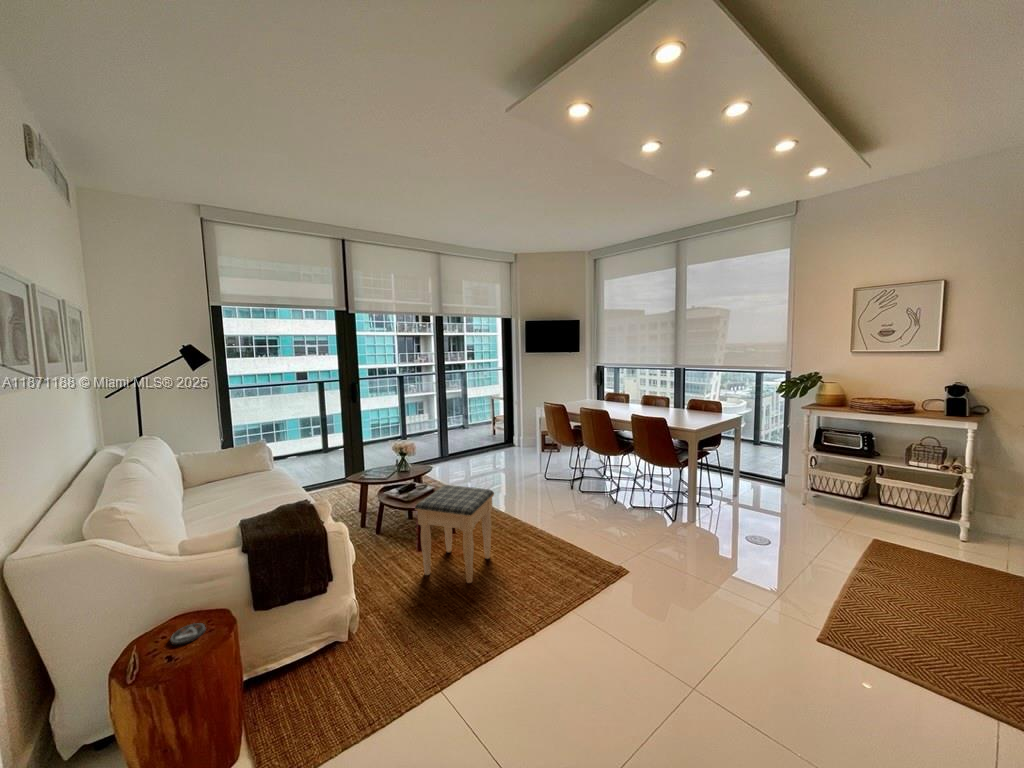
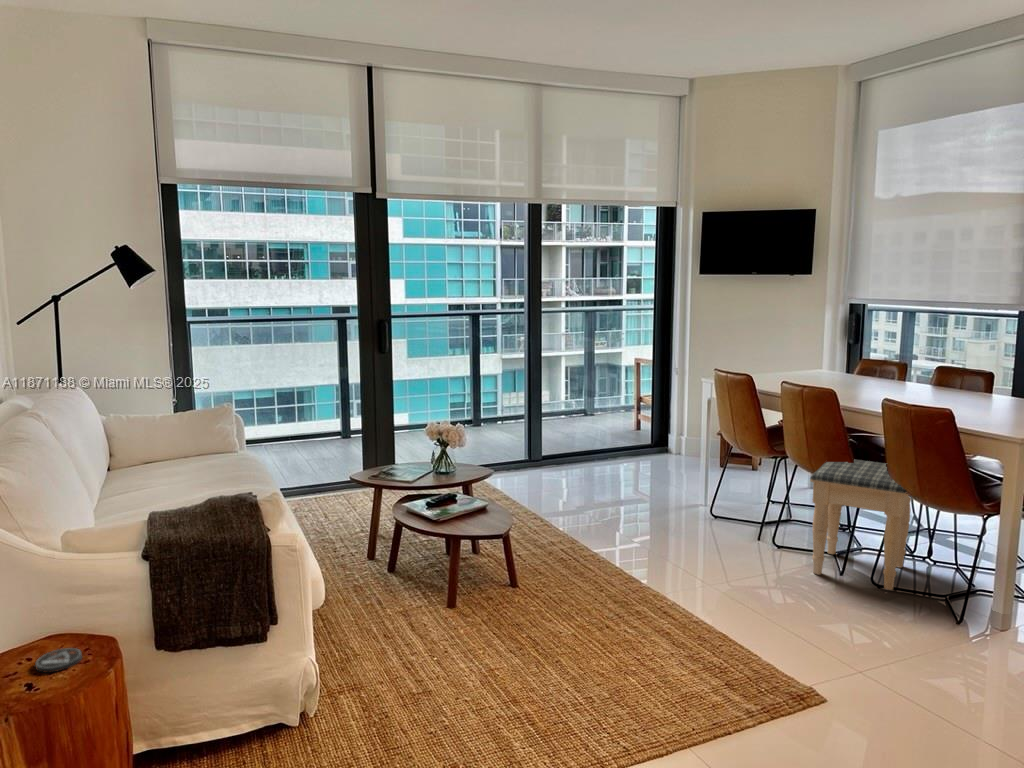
footstool: present [415,485,494,583] -> present [810,460,911,590]

